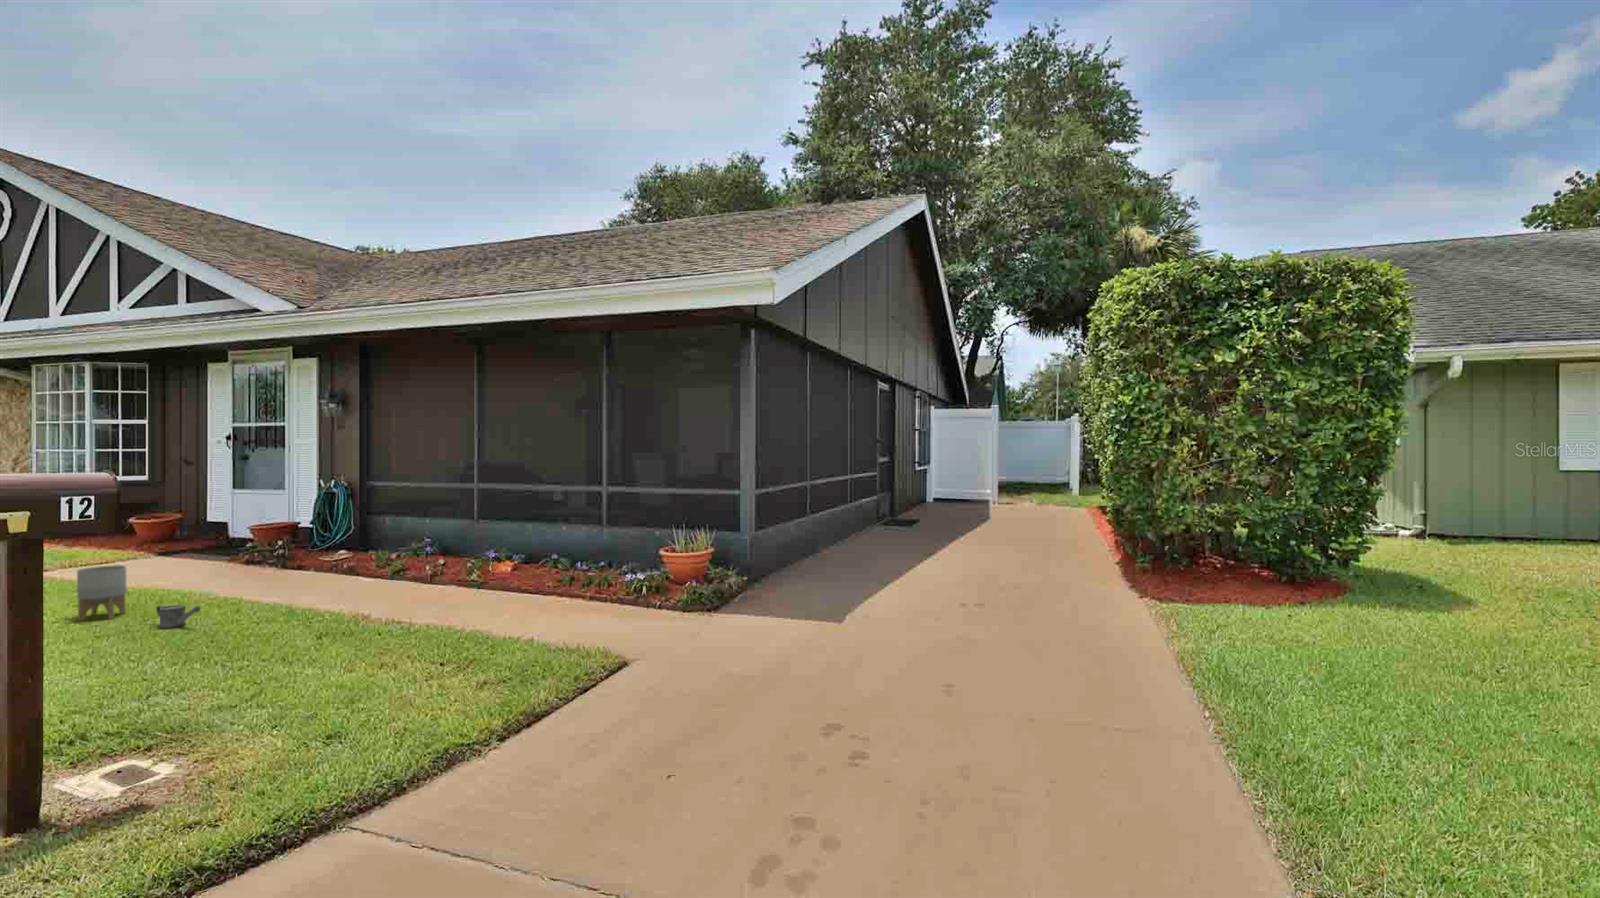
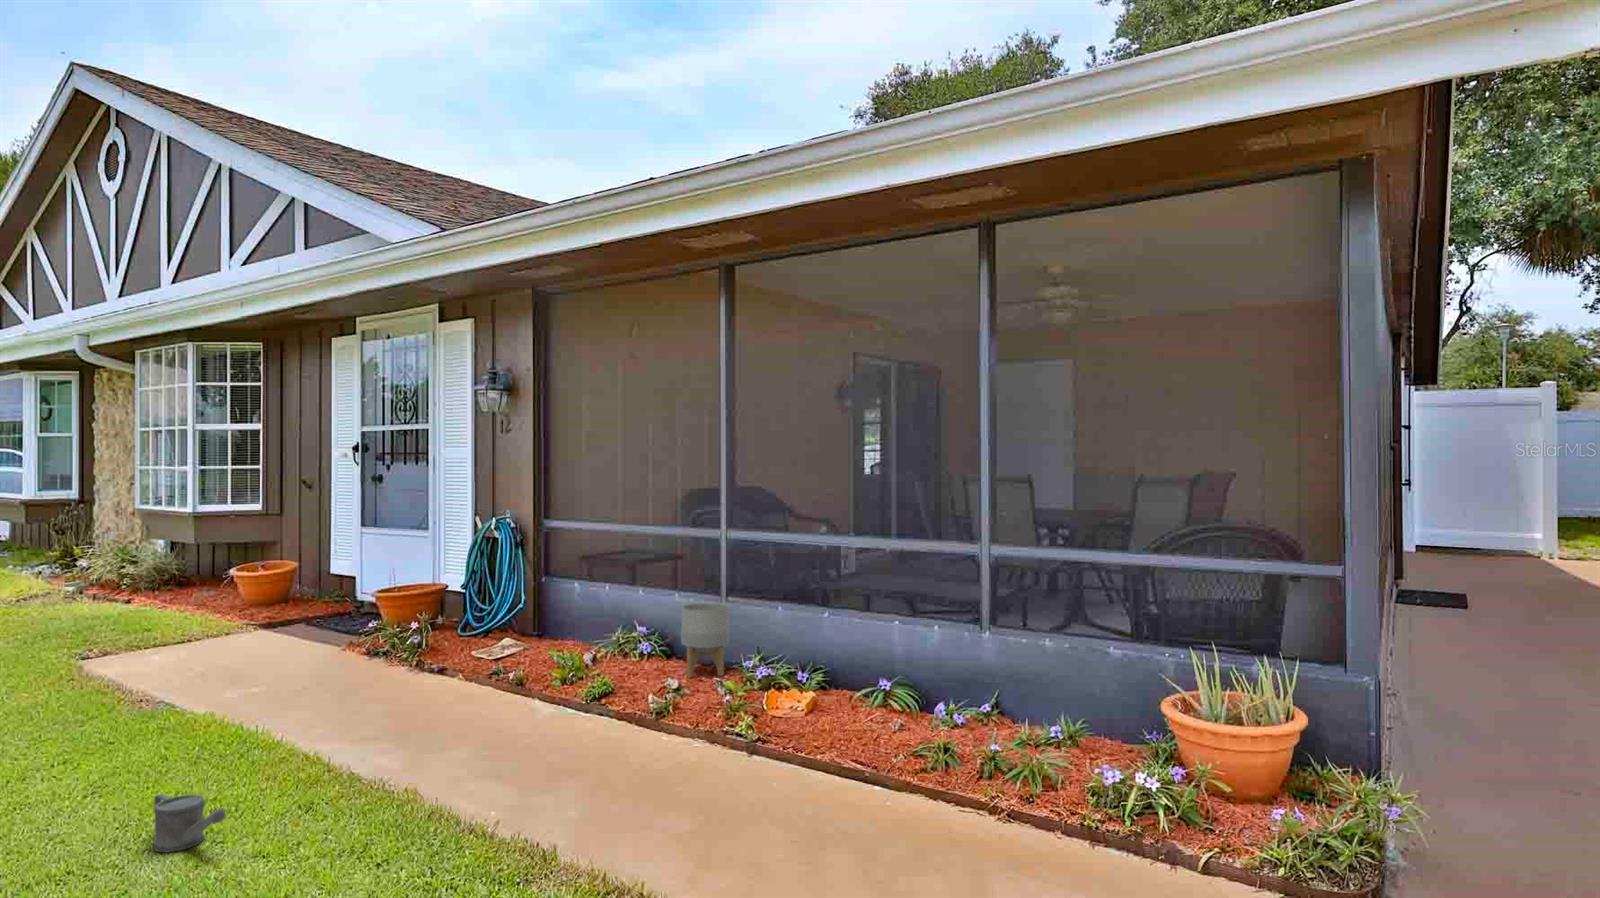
planter: present [77,565,127,621] -> present [681,603,730,677]

